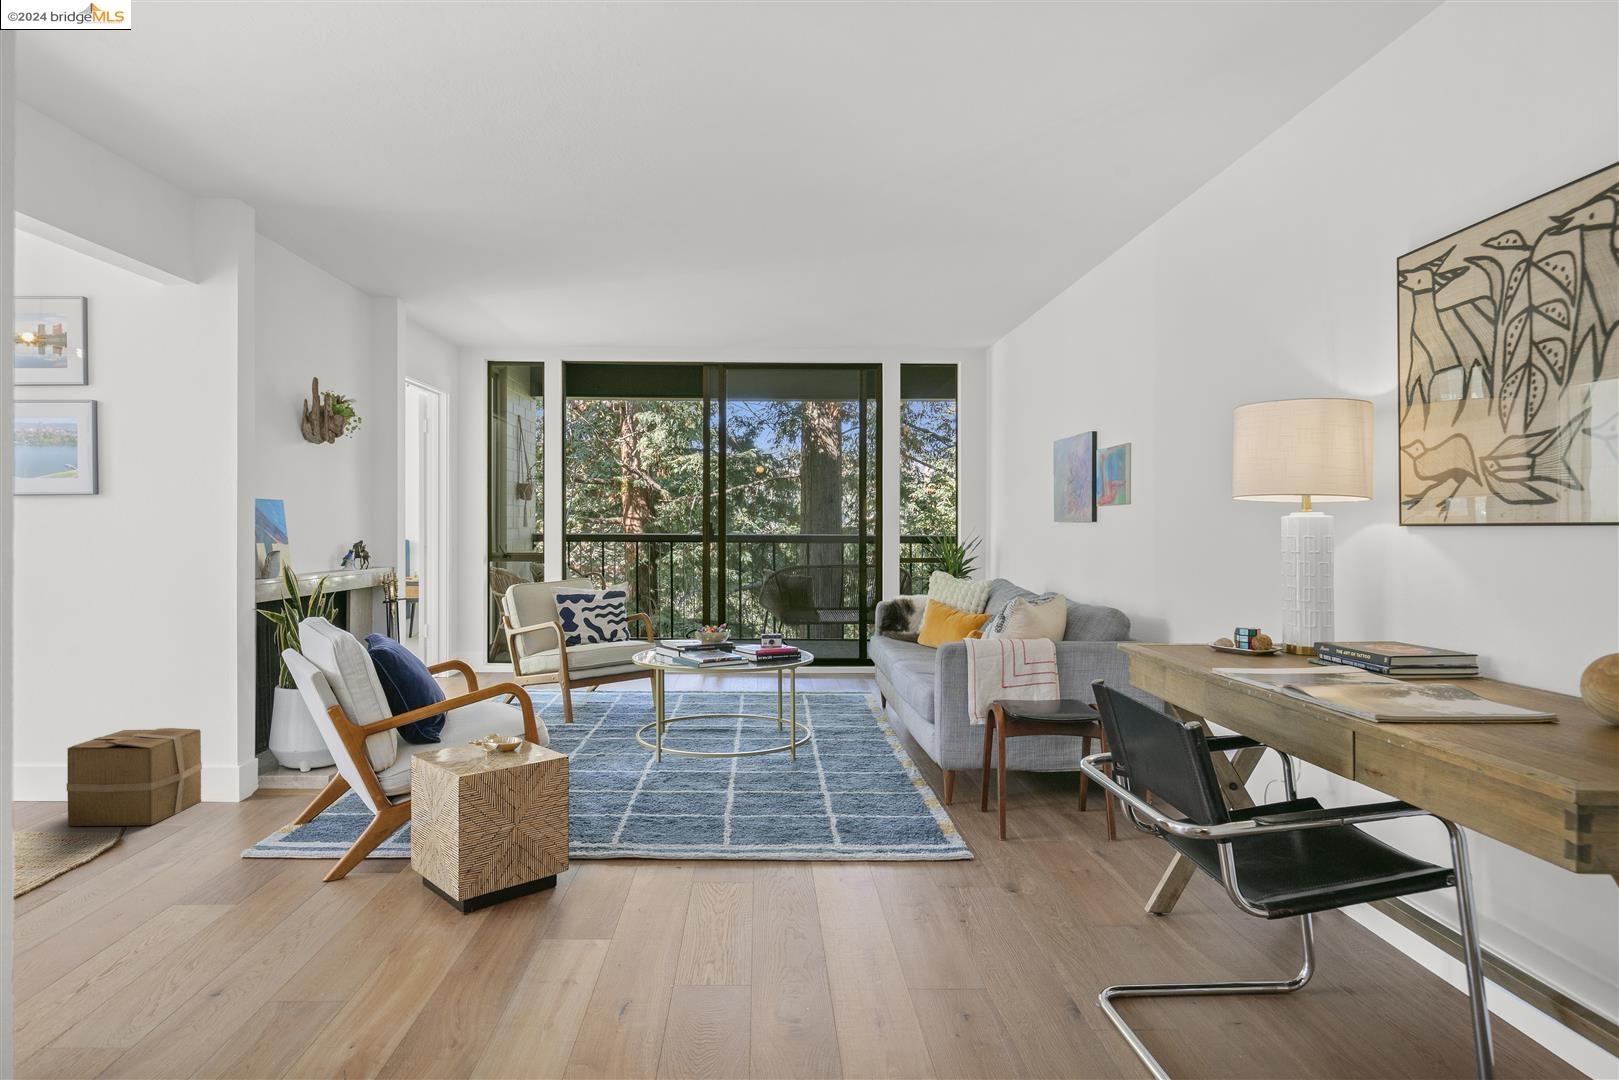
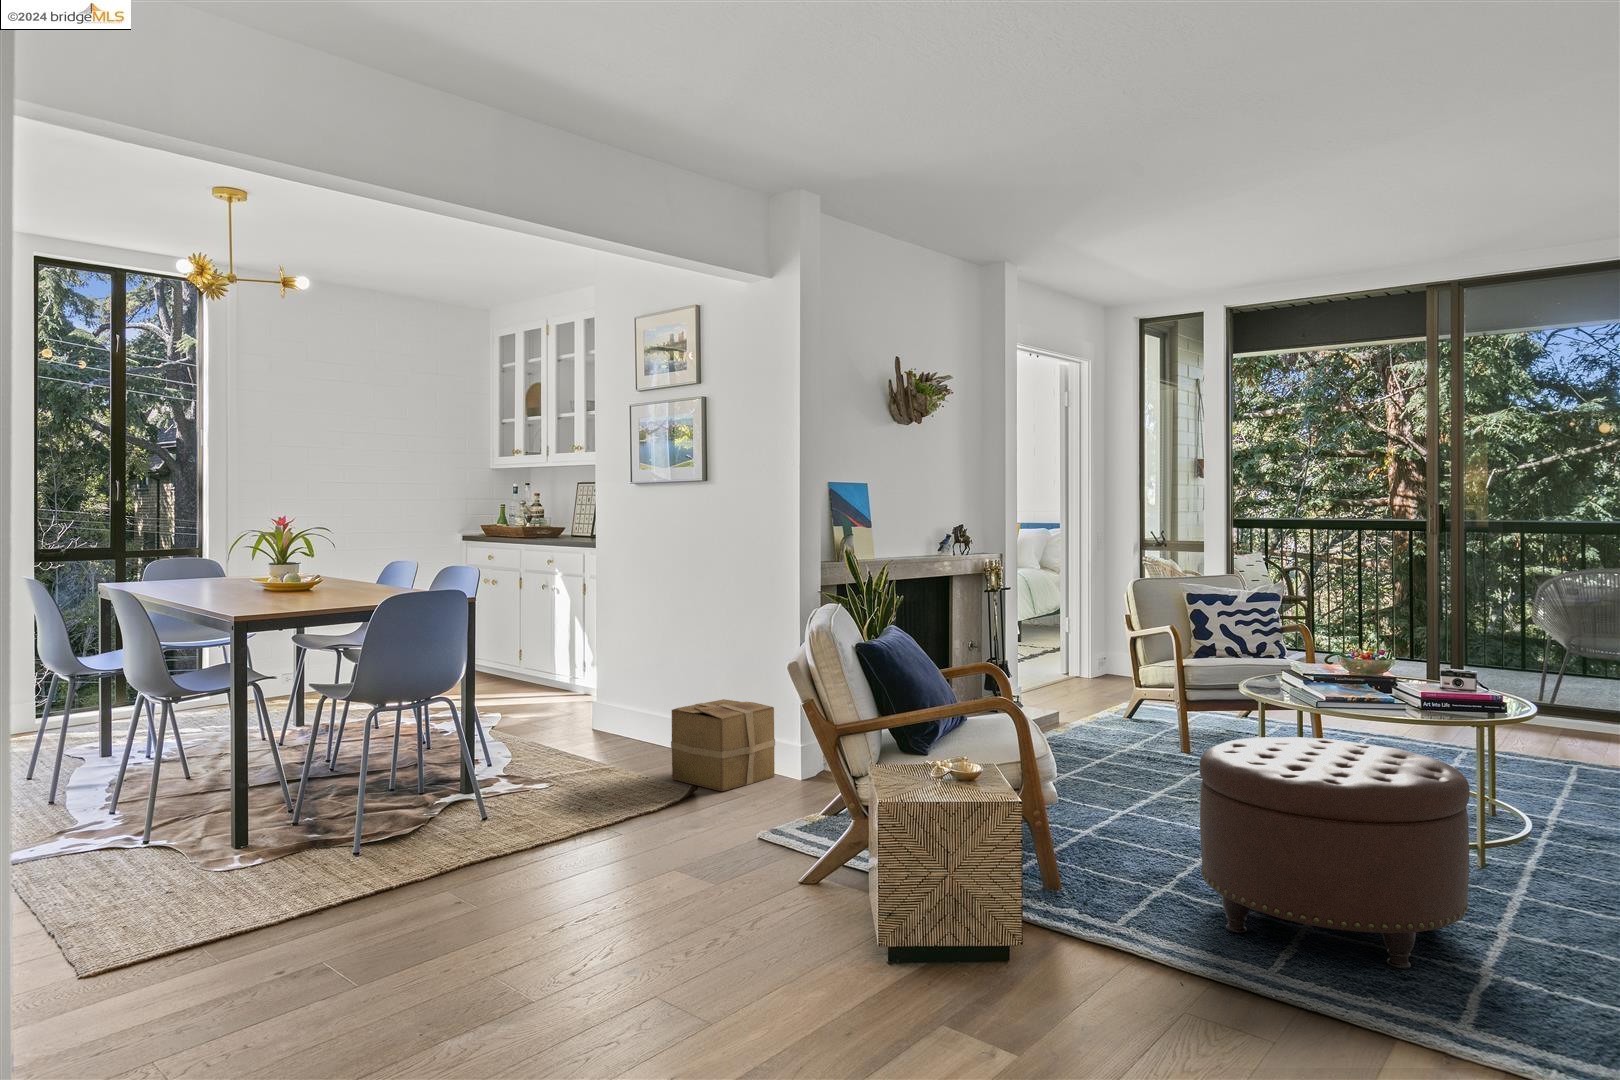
ottoman: none [655,689,816,829] -> present [1200,737,1470,969]

